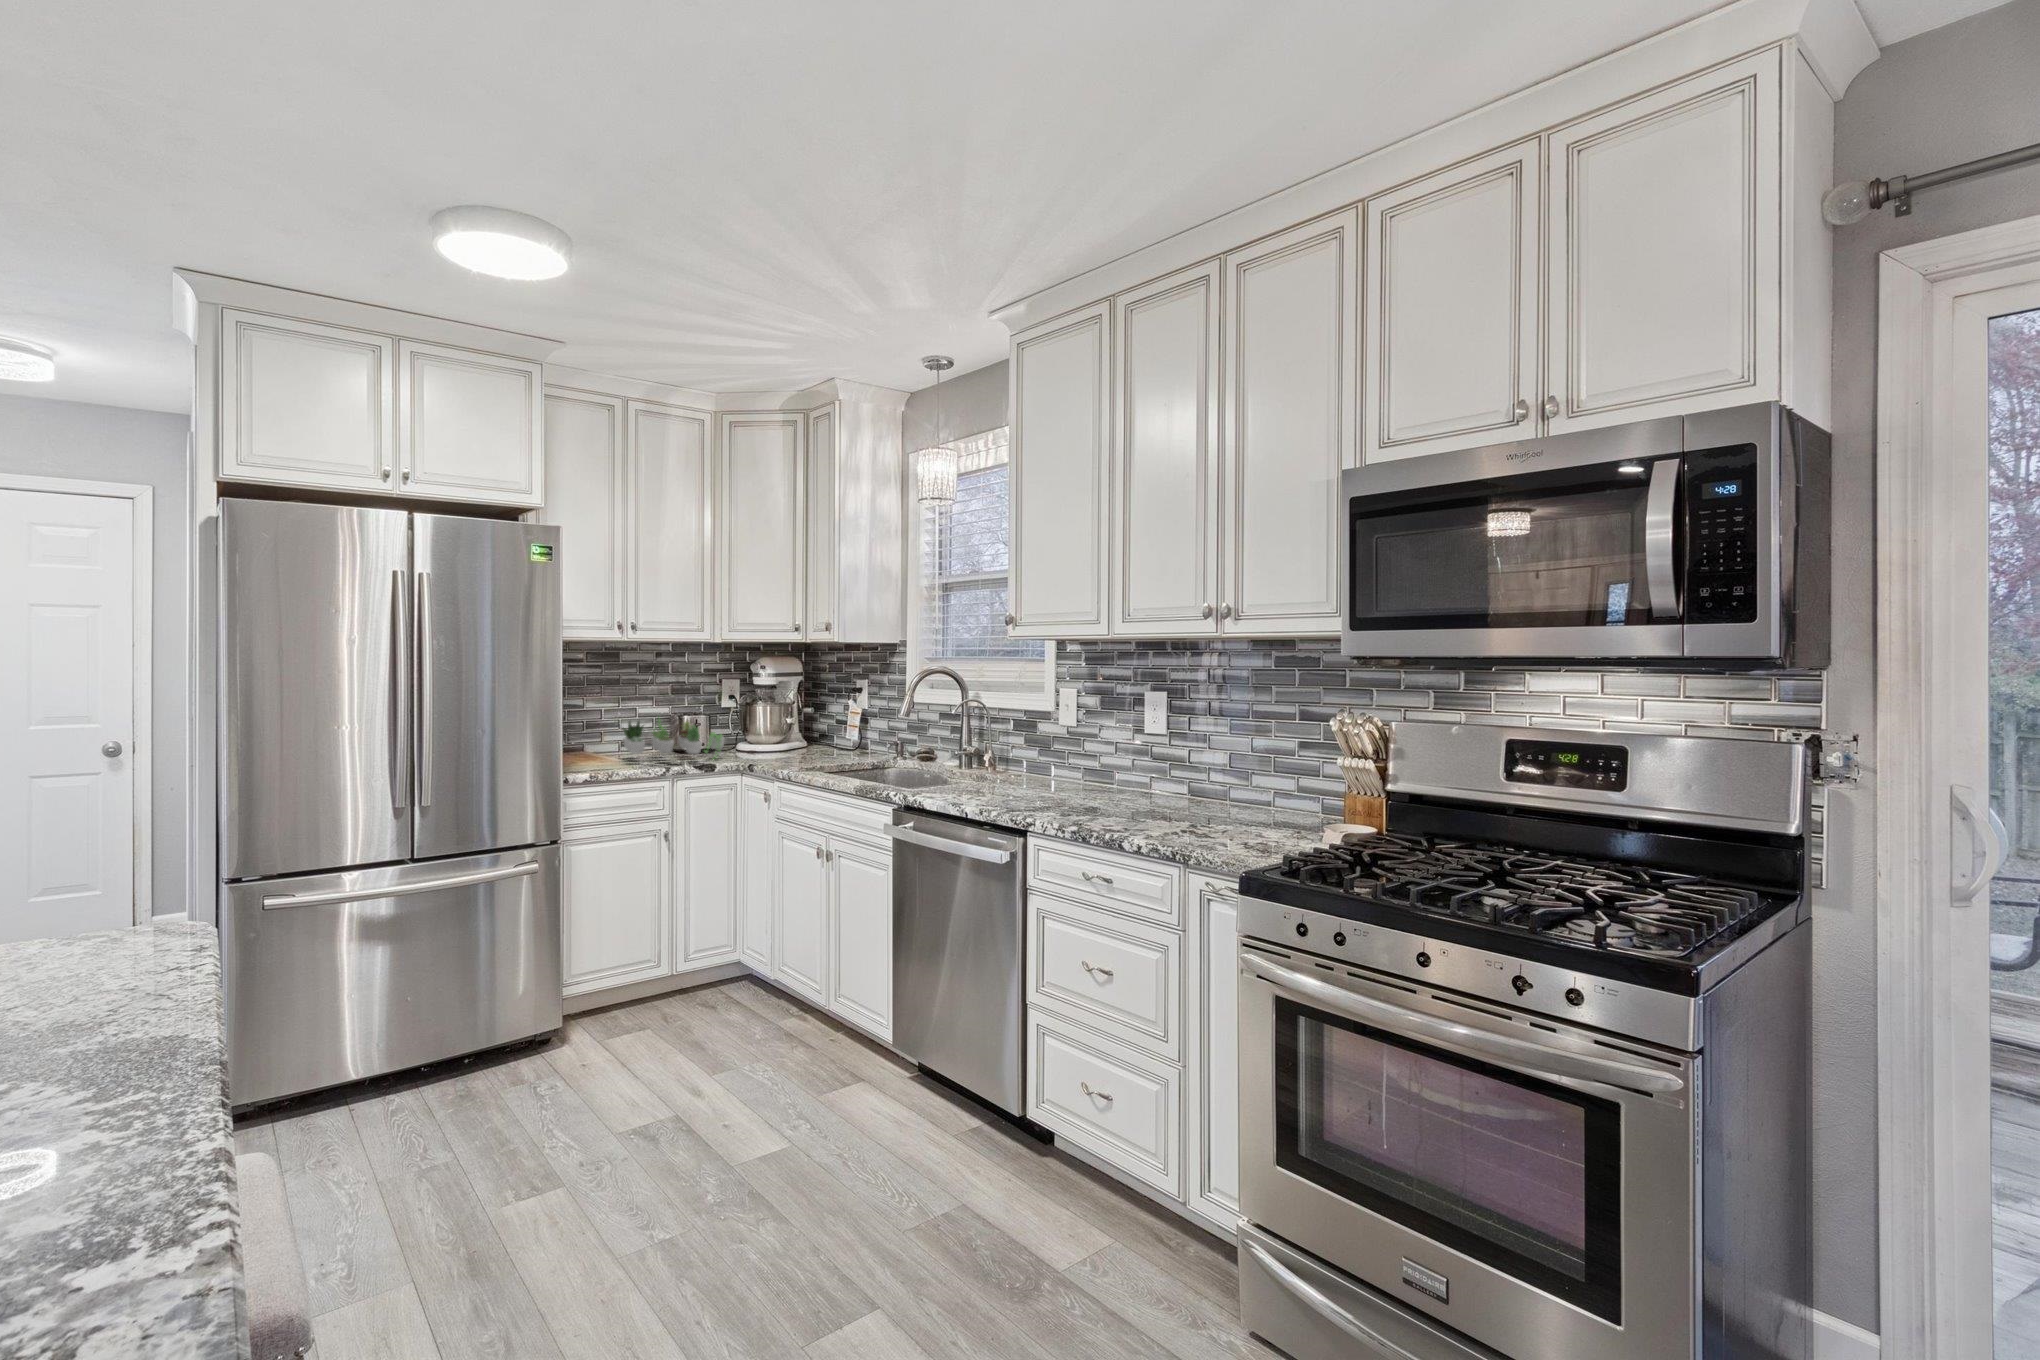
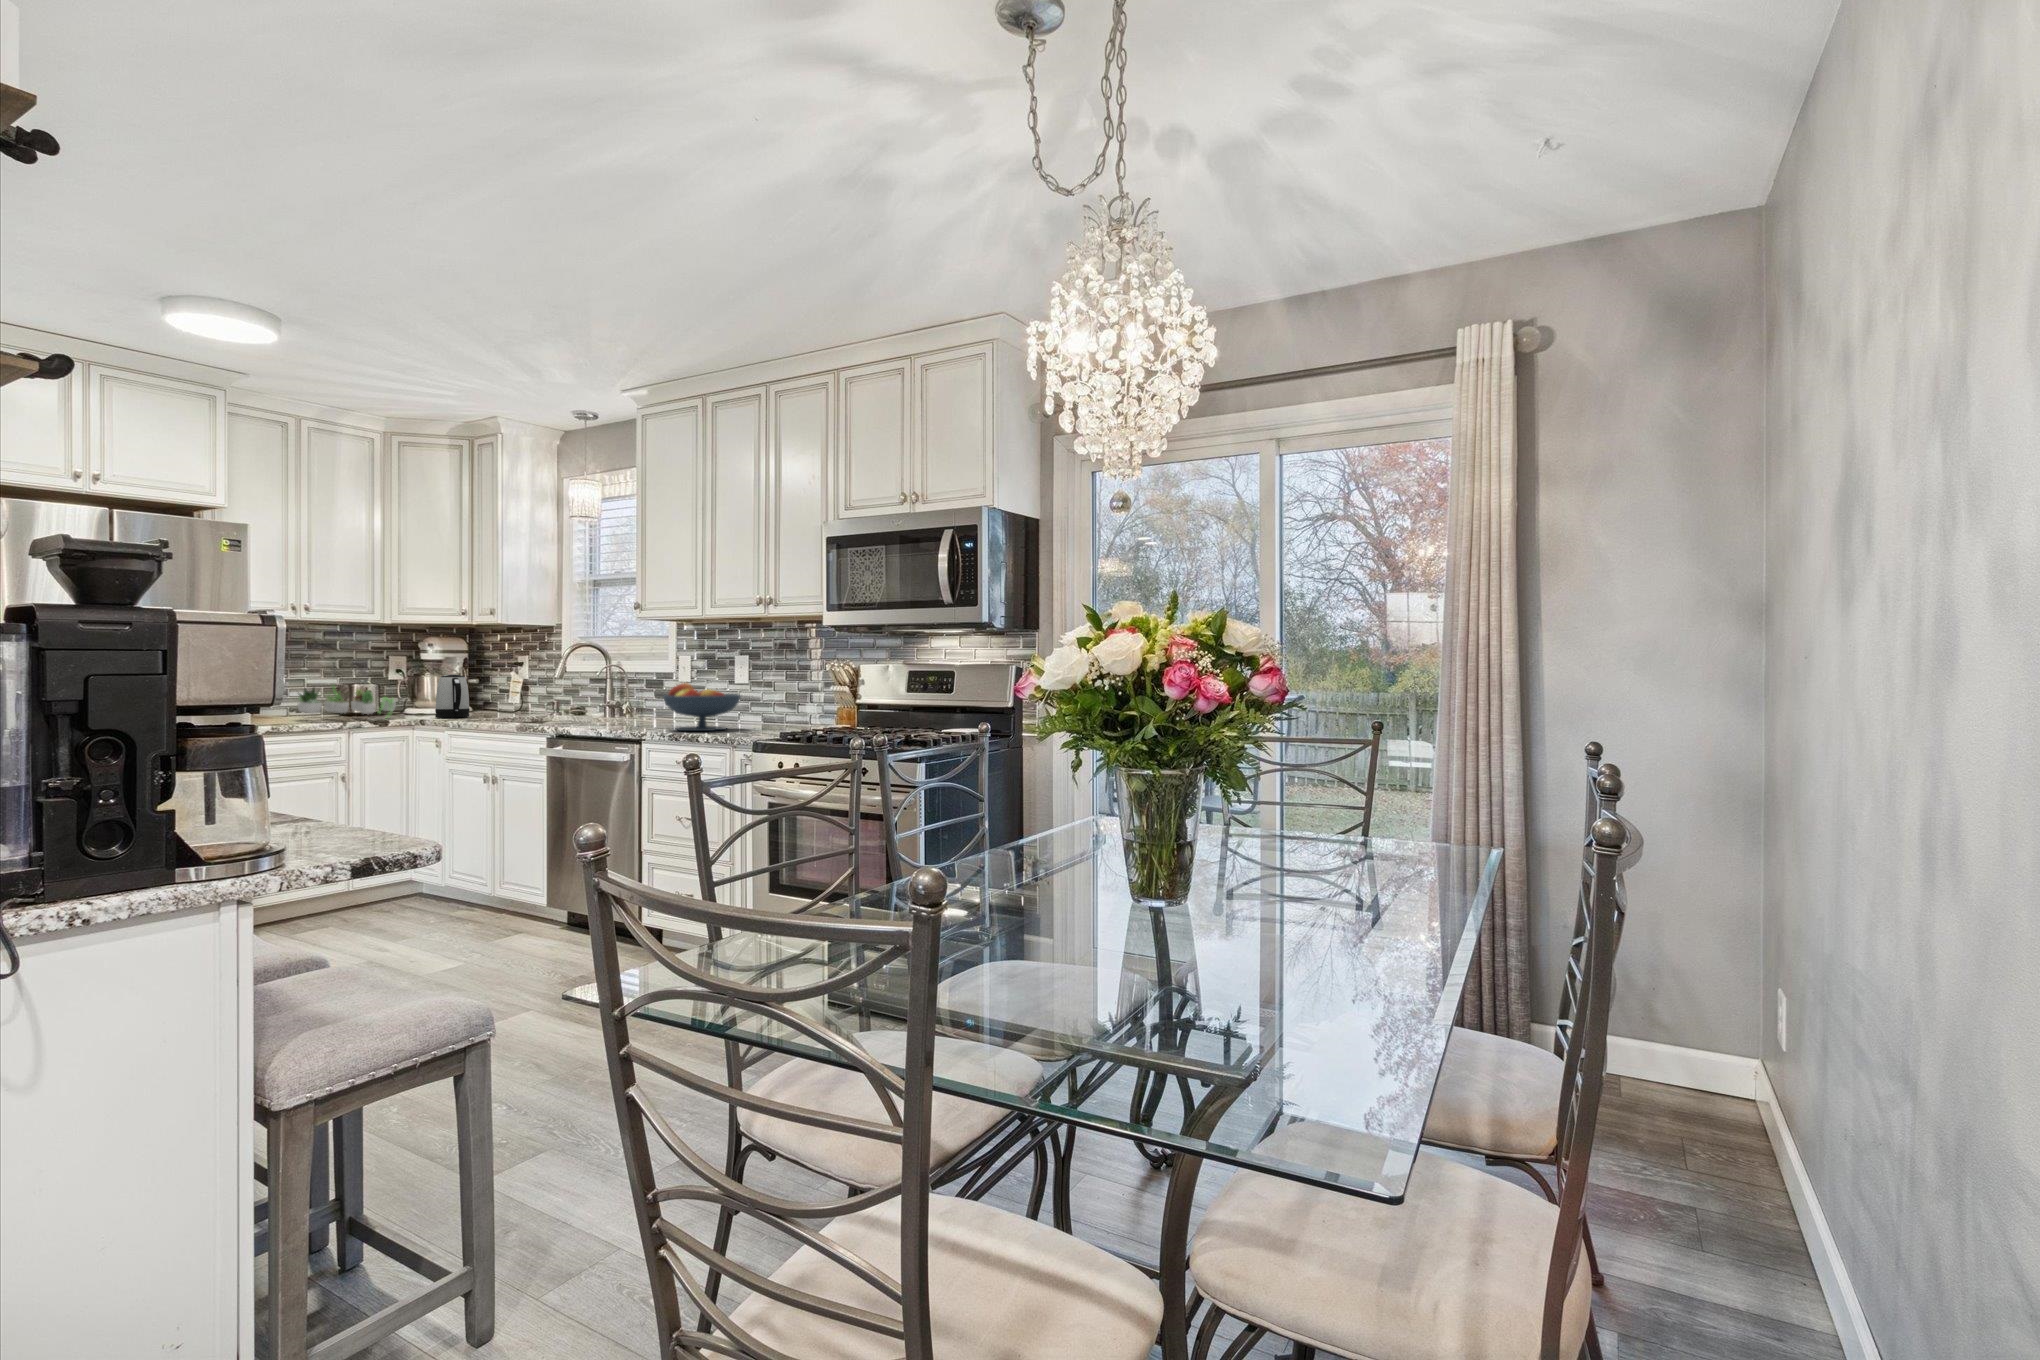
kettle: none [766,705,804,759] -> present [435,674,470,718]
fruit bowl: none [1051,736,1166,814] -> present [663,683,741,731]

